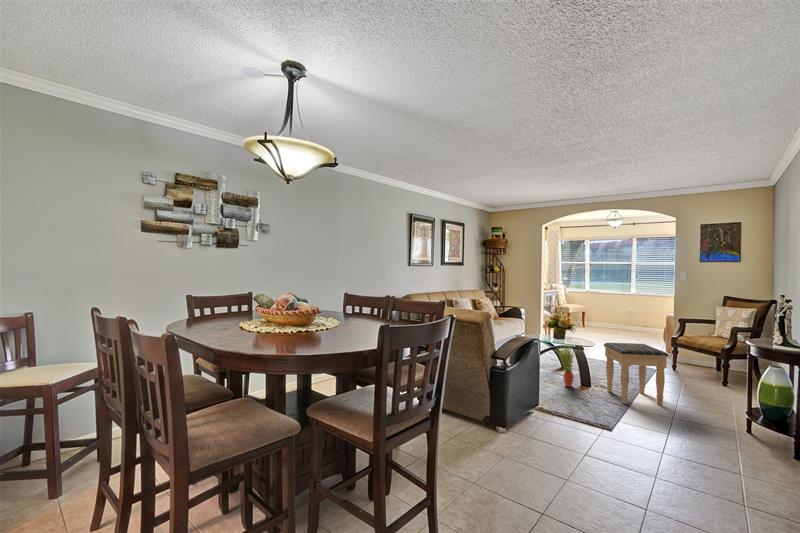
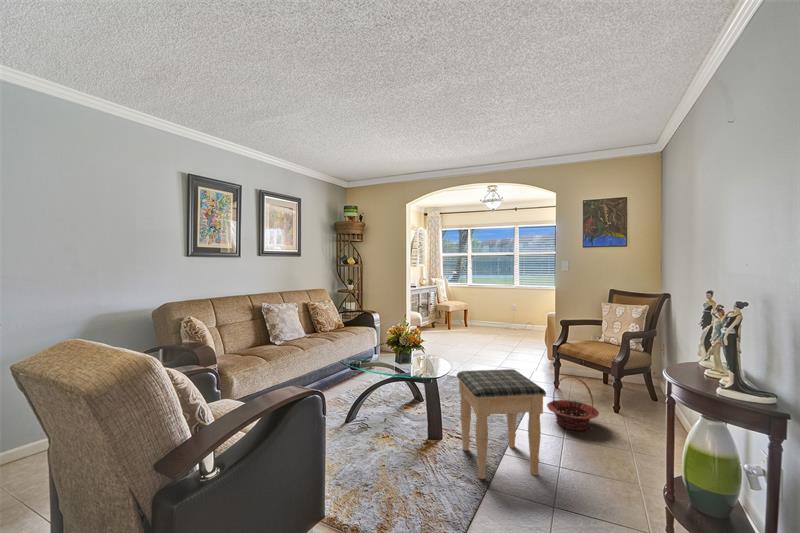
potted plant: present [558,347,576,386] -> none [390,373,418,445]
basket: none [667,354,710,391] -> present [547,376,599,430]

